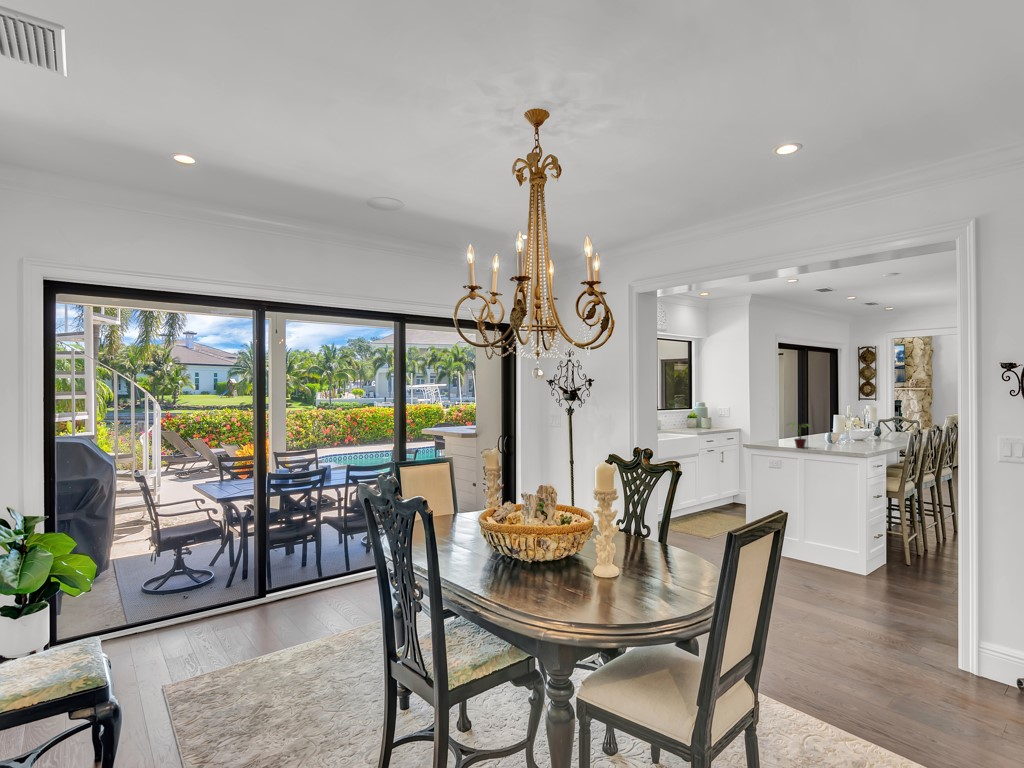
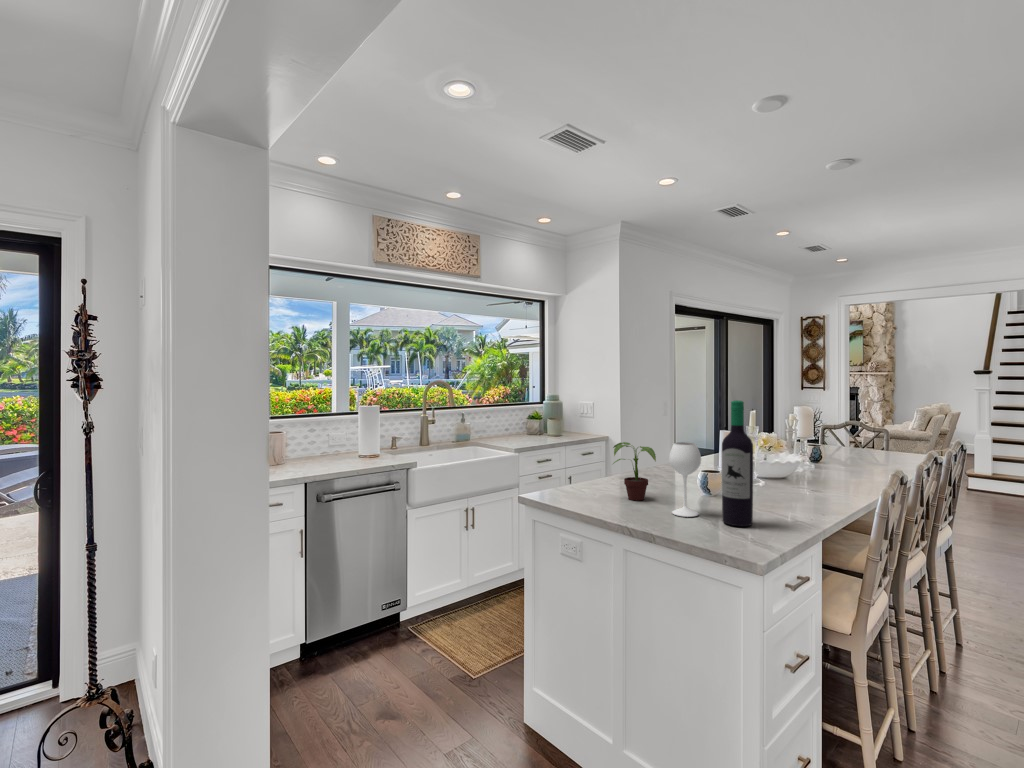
wine bottle: none [820,403,859,453] -> present [669,400,753,526]

